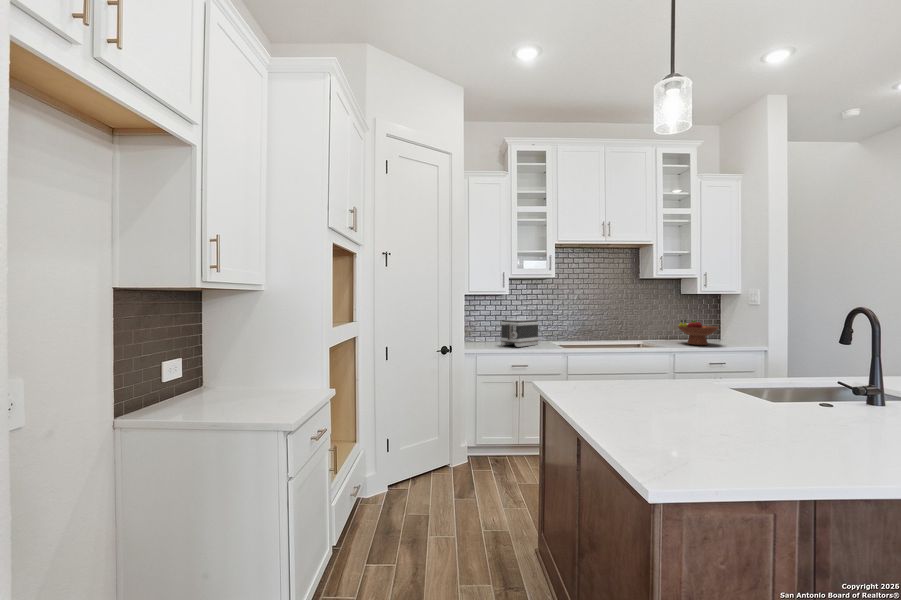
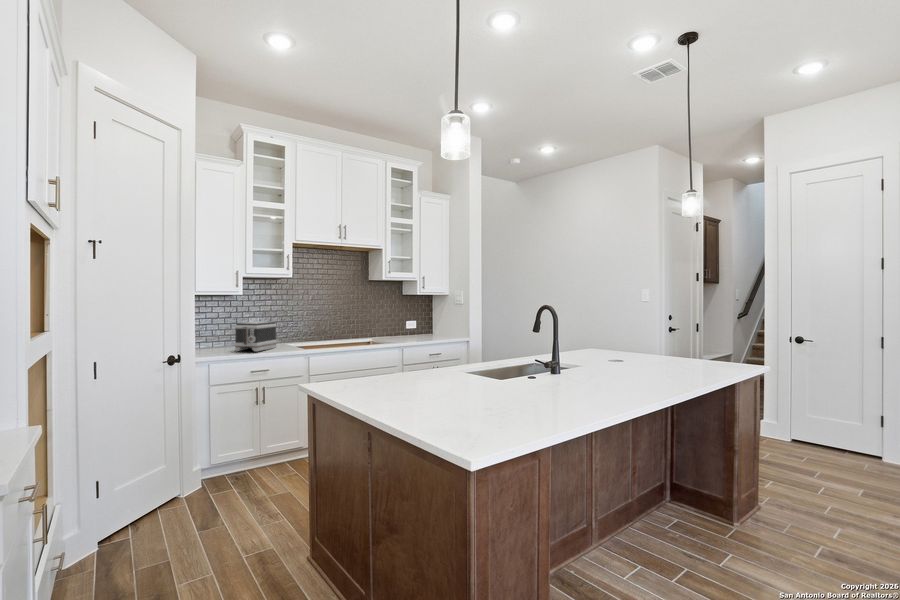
fruit bowl: present [678,320,718,345] -> none [401,317,433,339]

